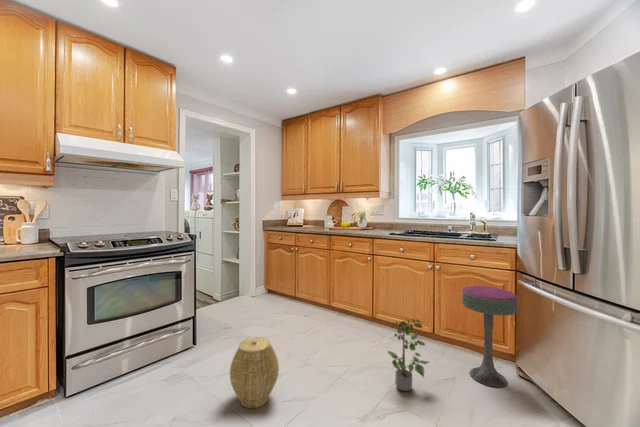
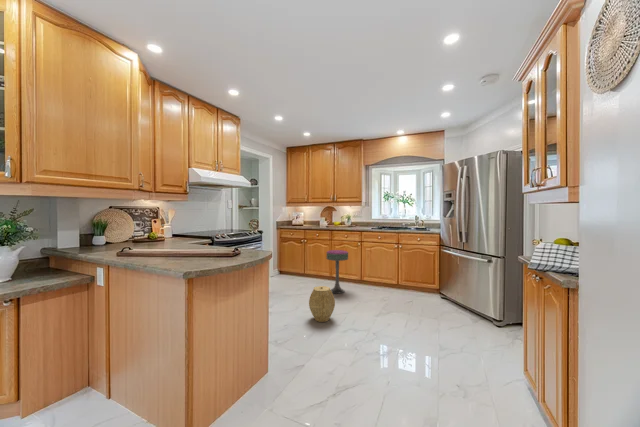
bar stool: present [462,286,518,387] -> present [327,250,348,294]
potted plant: present [388,319,429,391] -> none [385,271,406,309]

